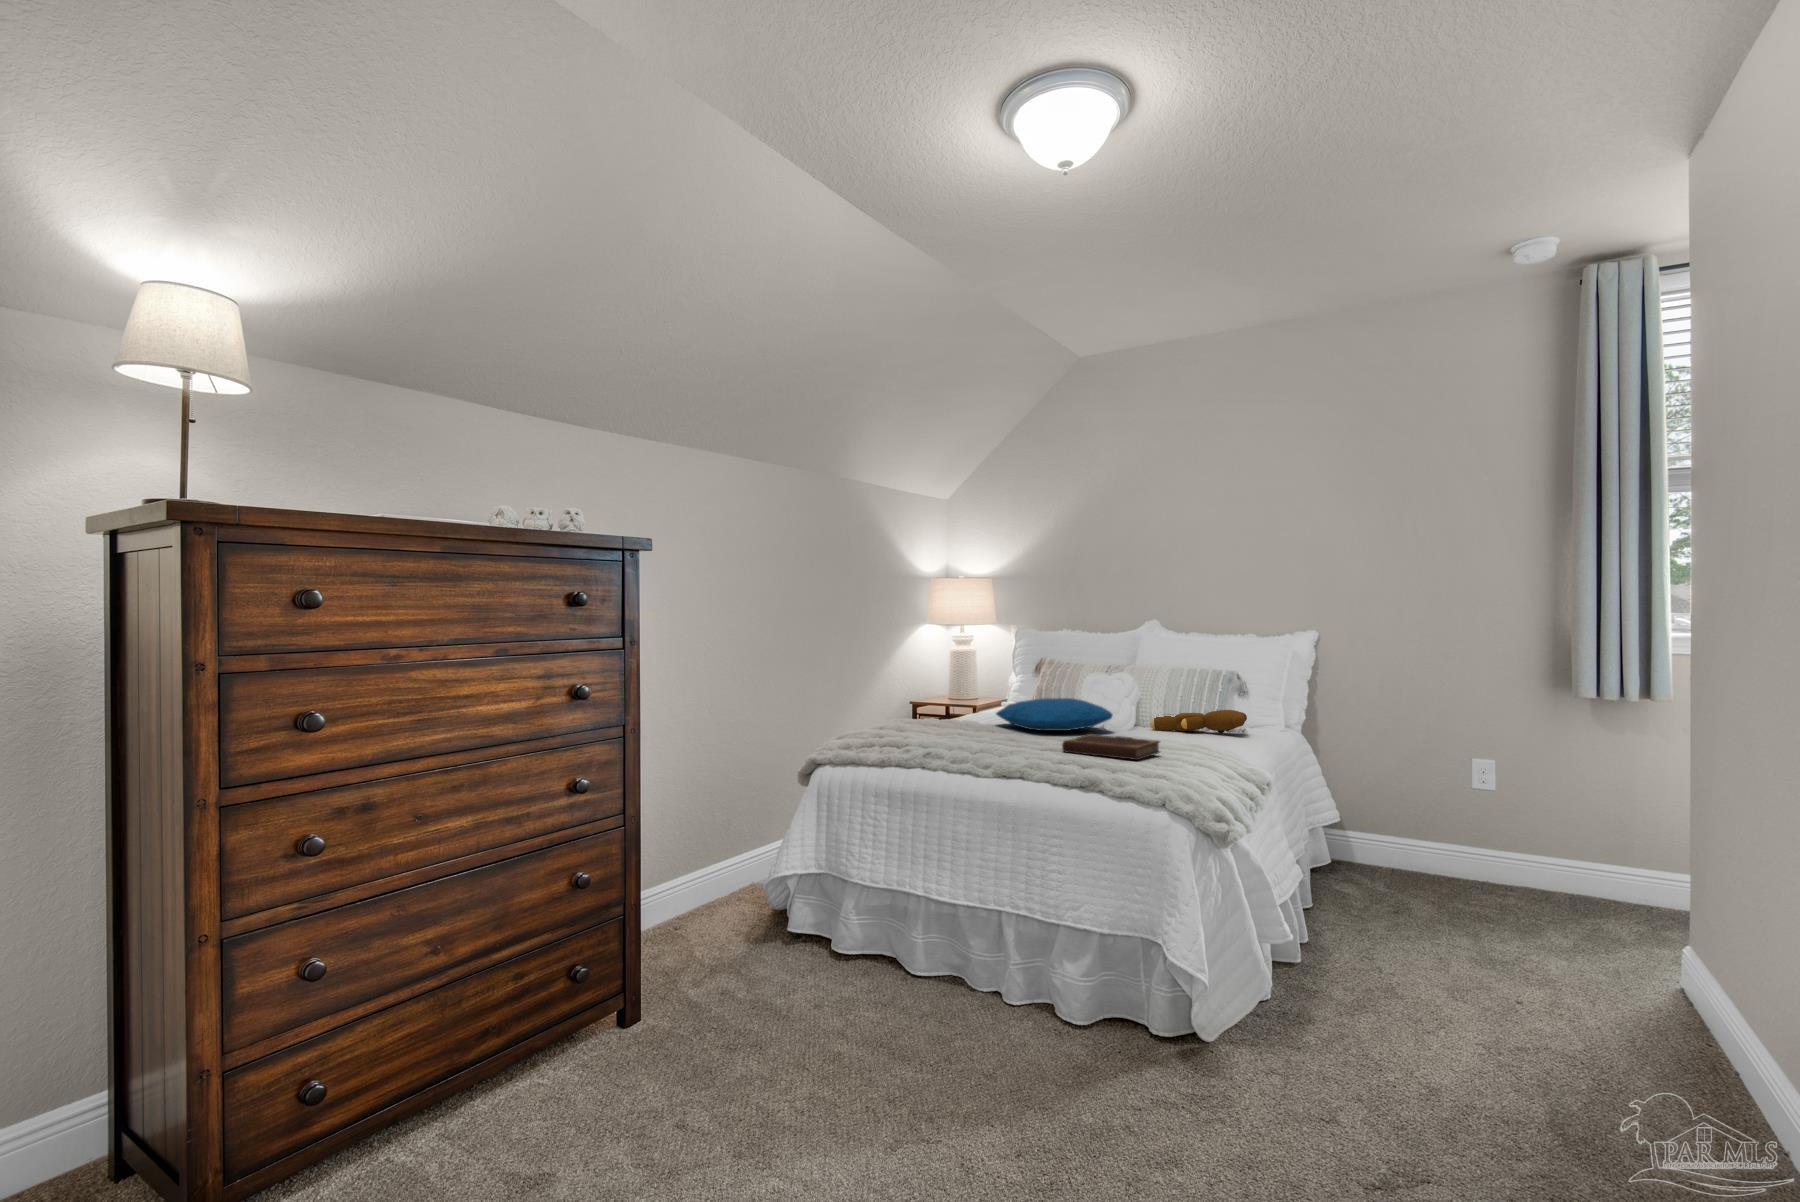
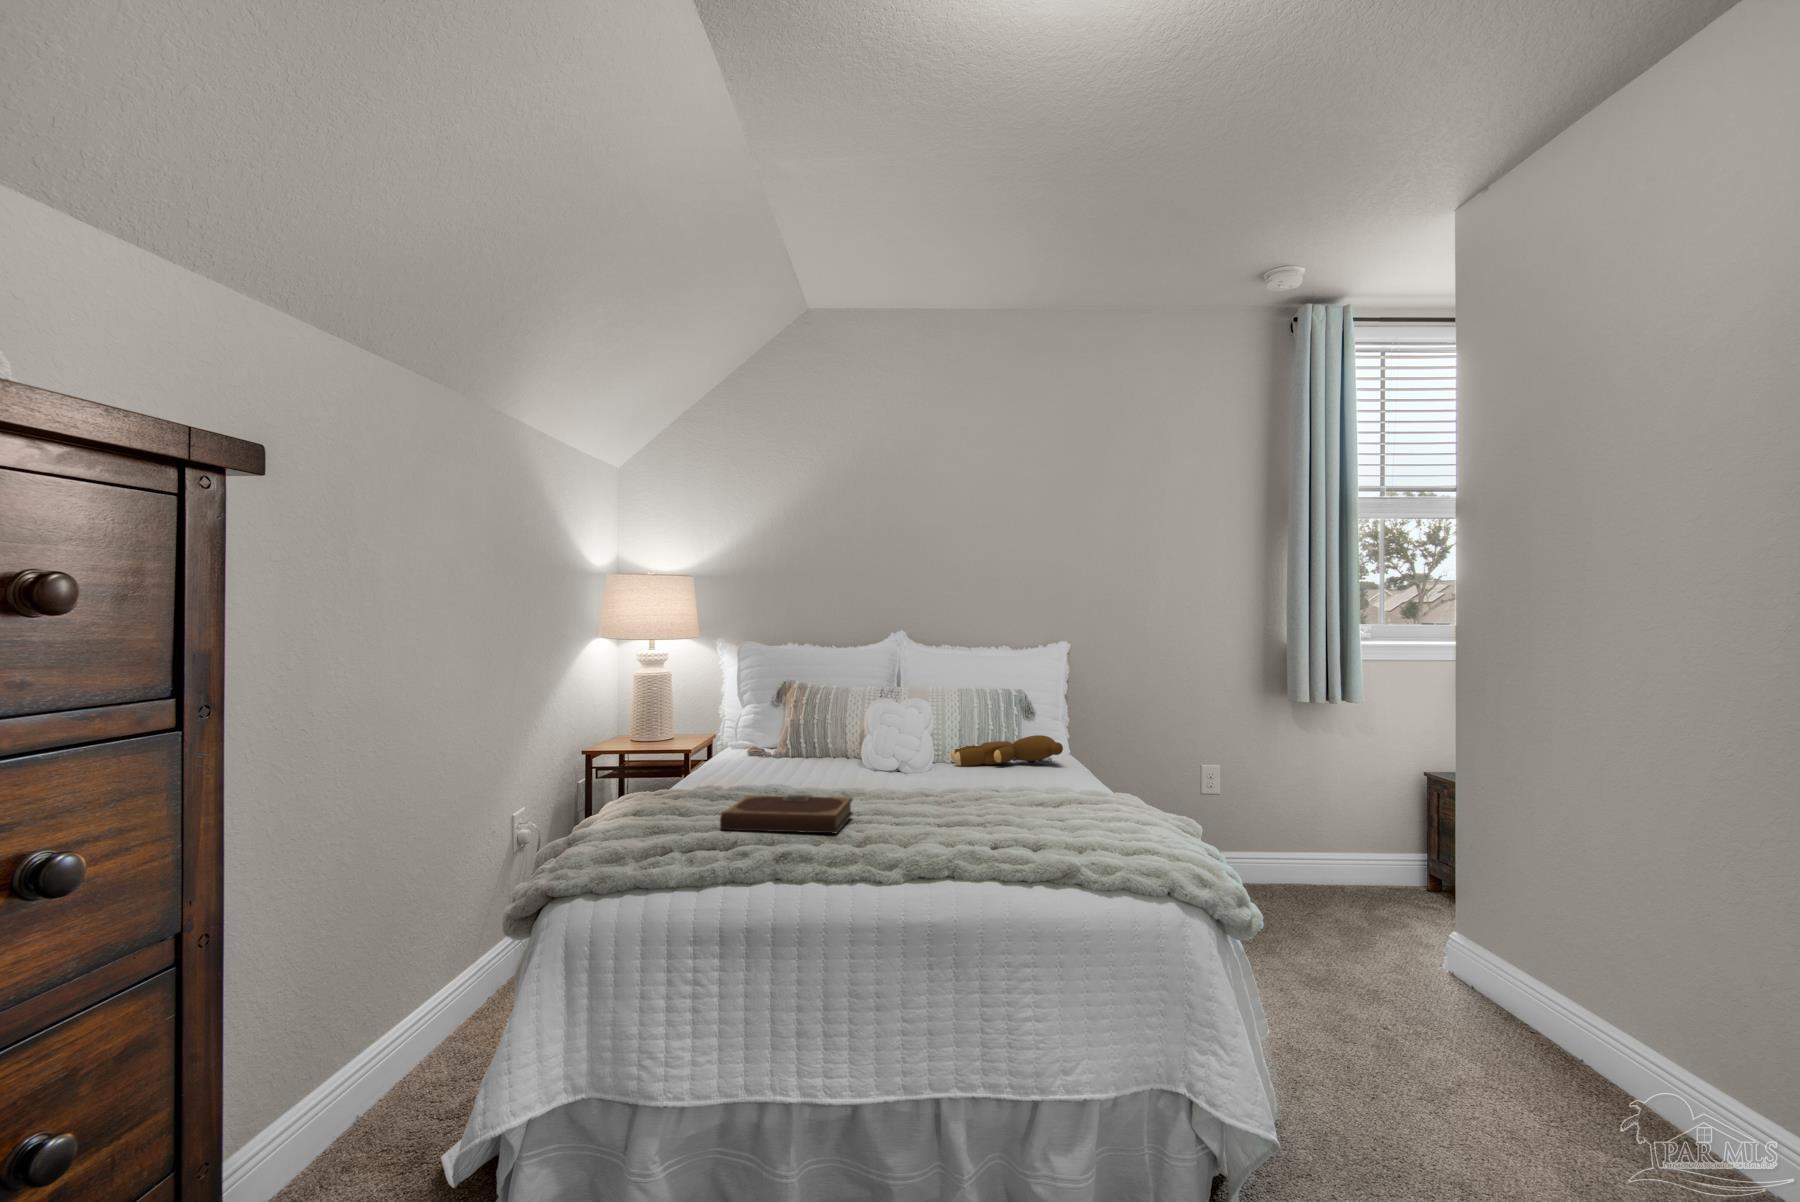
pillow: present [996,698,1113,731] -> none [776,735,932,783]
notebook: present [1062,734,1160,760] -> present [720,795,853,833]

